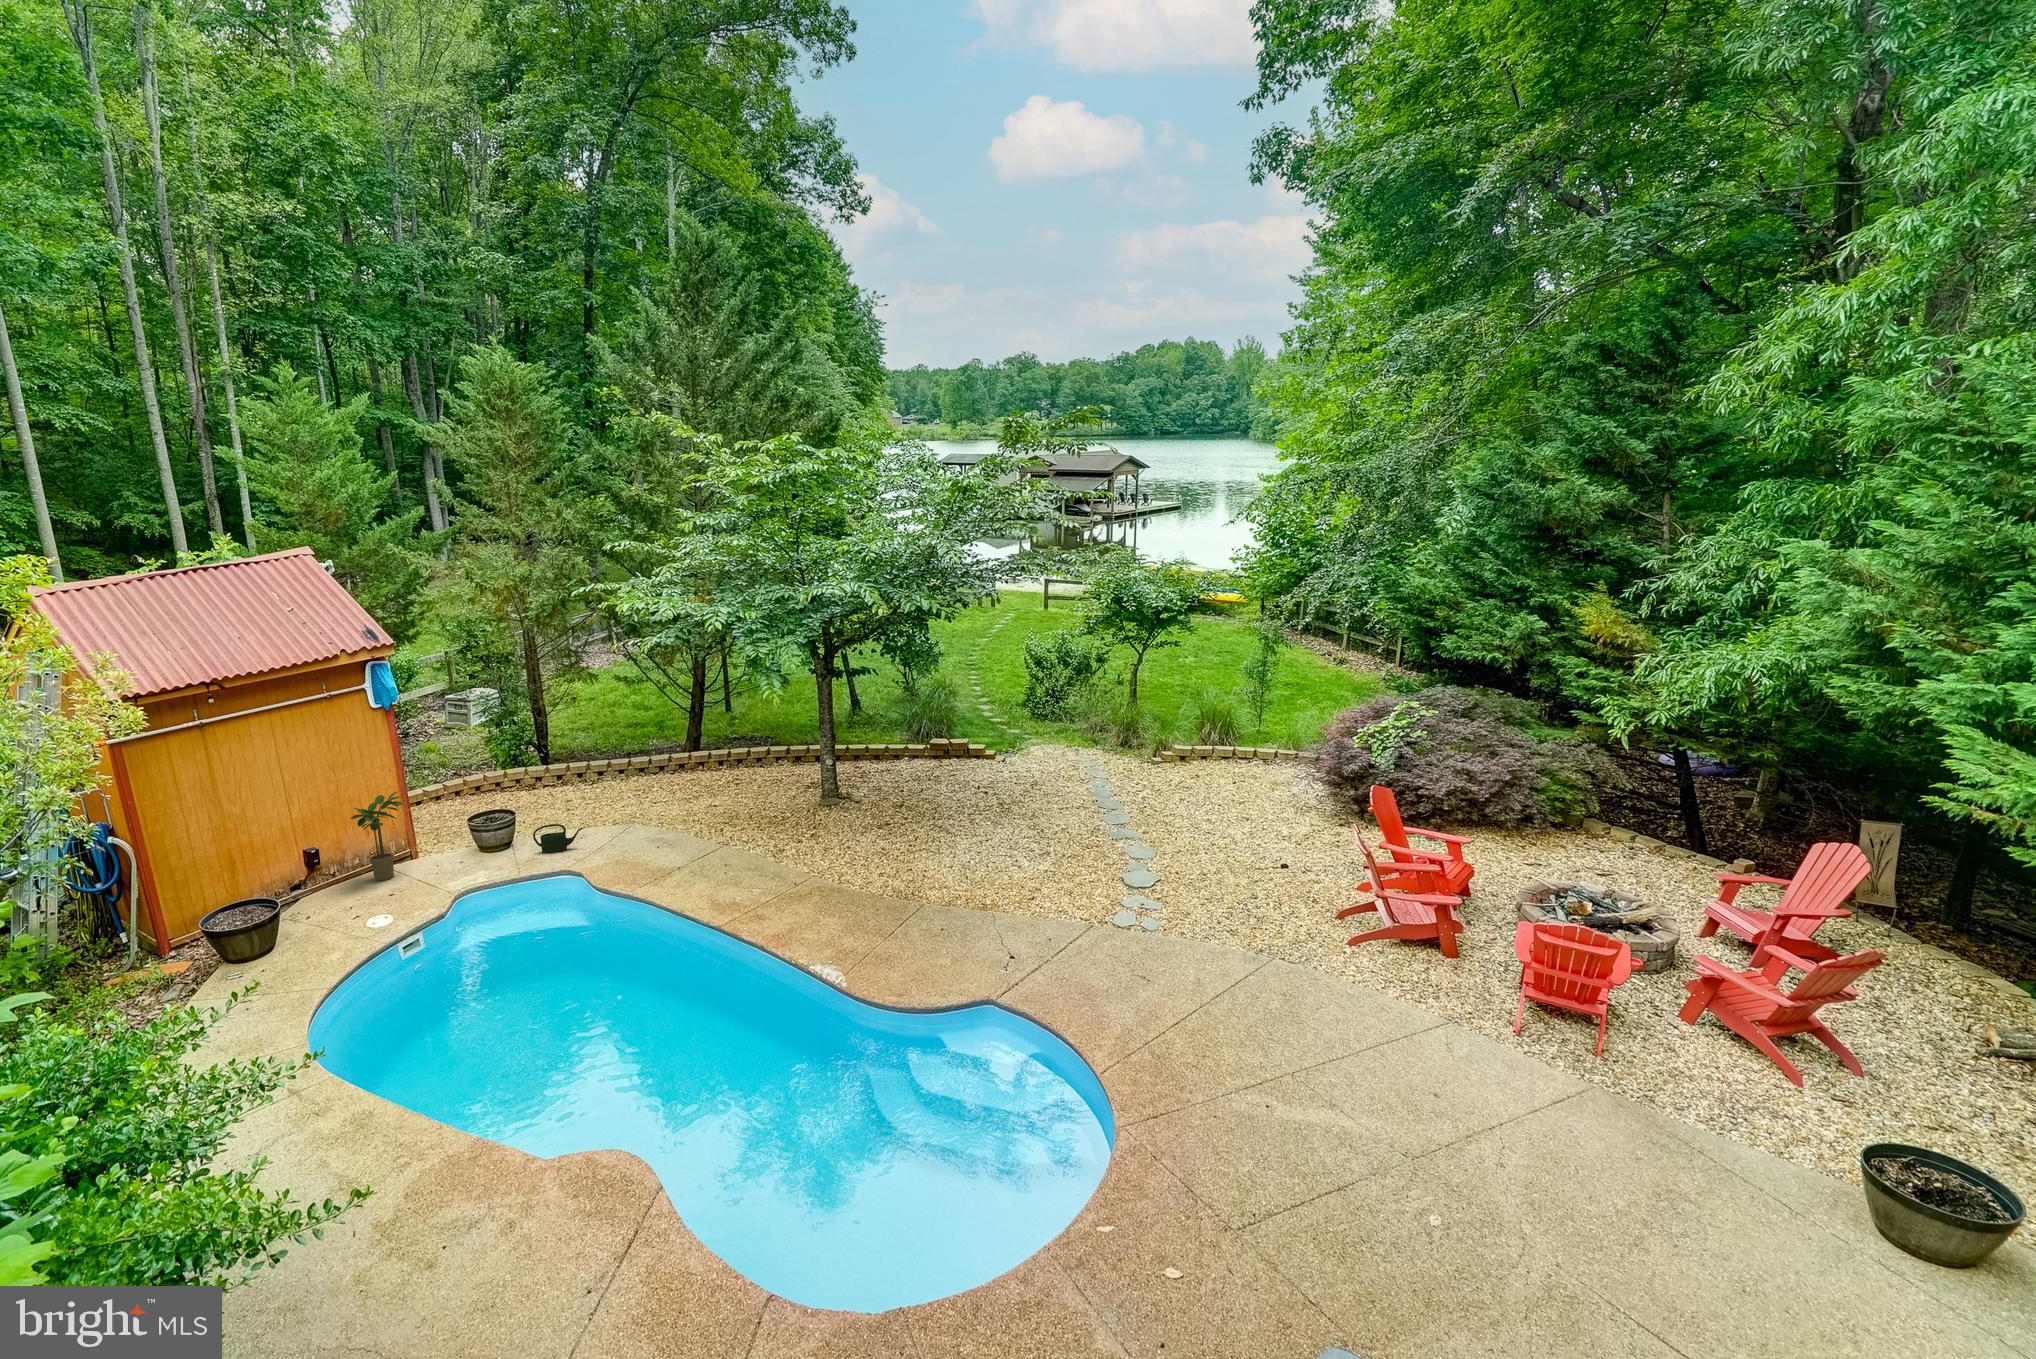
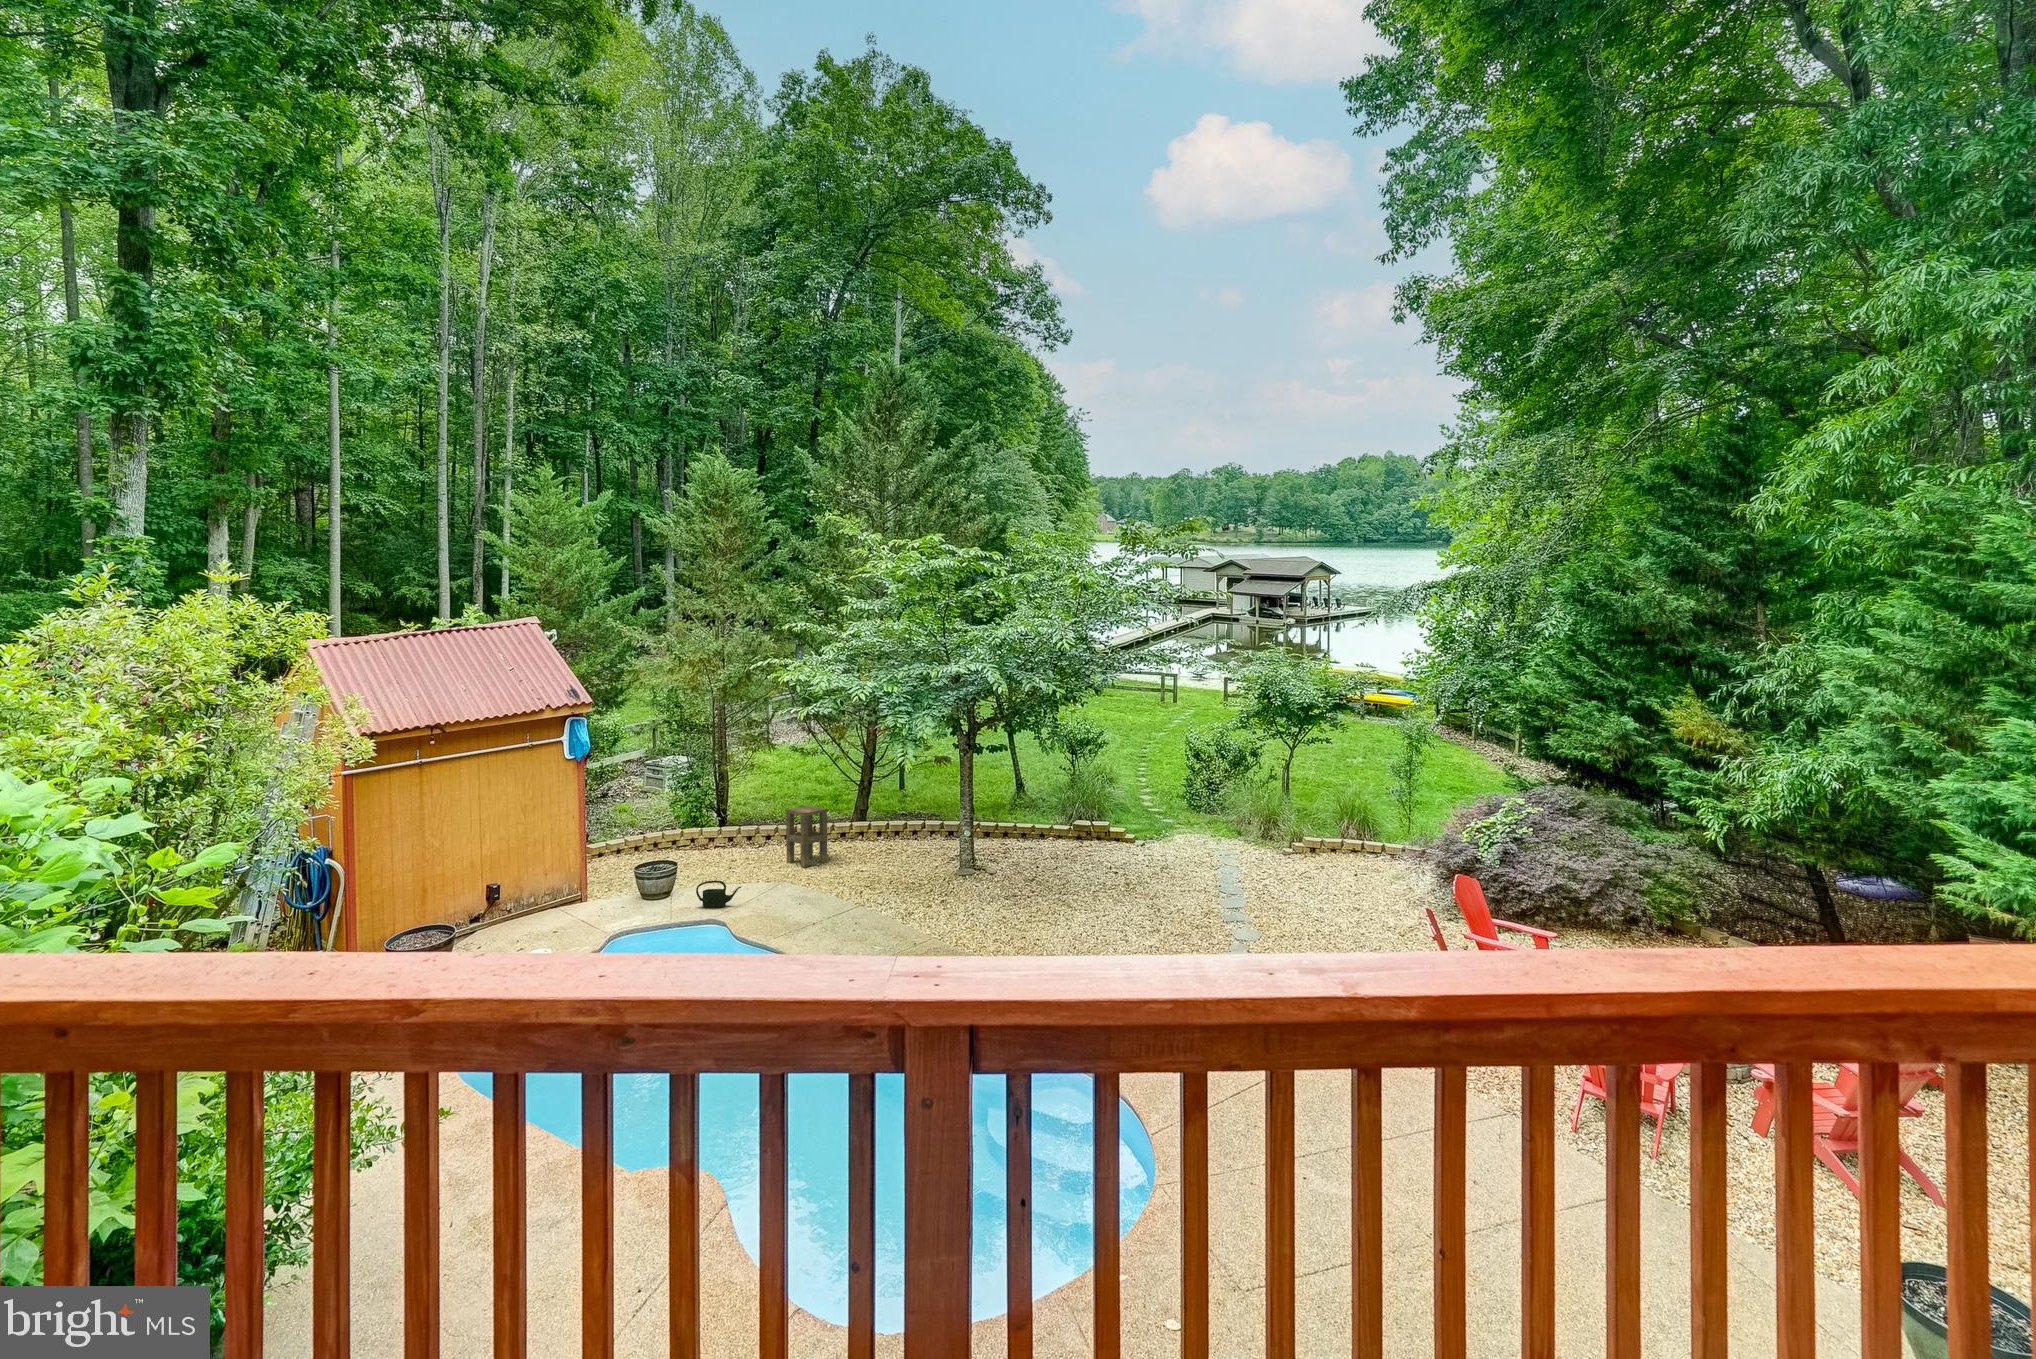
side table: none [622,739,671,804] -> present [786,805,827,867]
potted plant: present [351,791,404,881] -> none [537,837,585,921]

